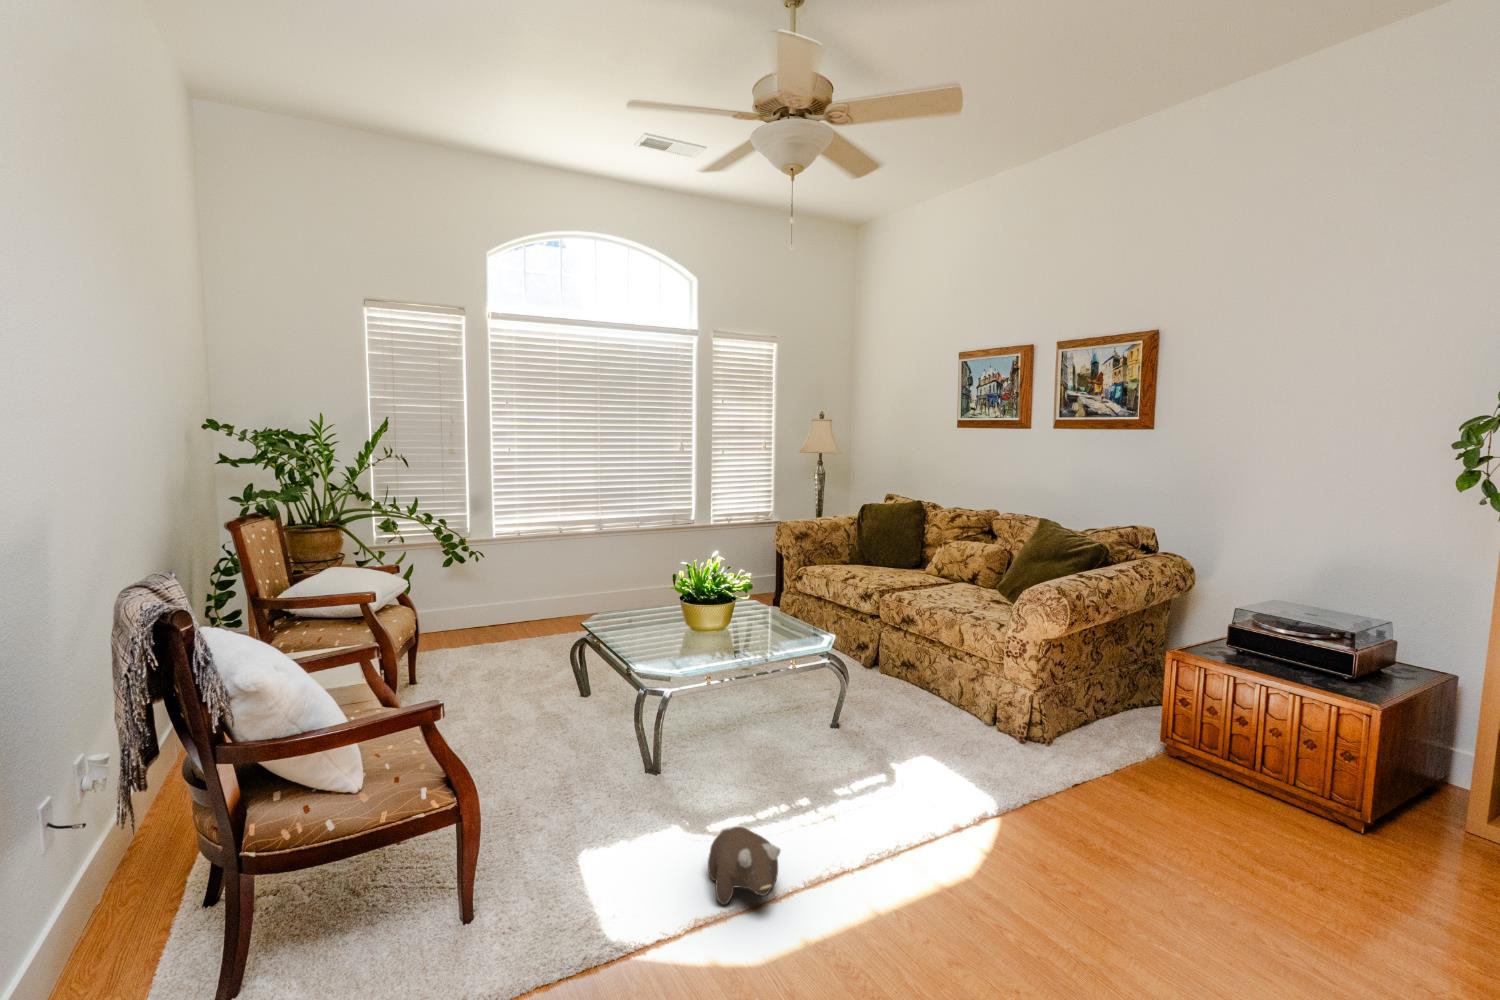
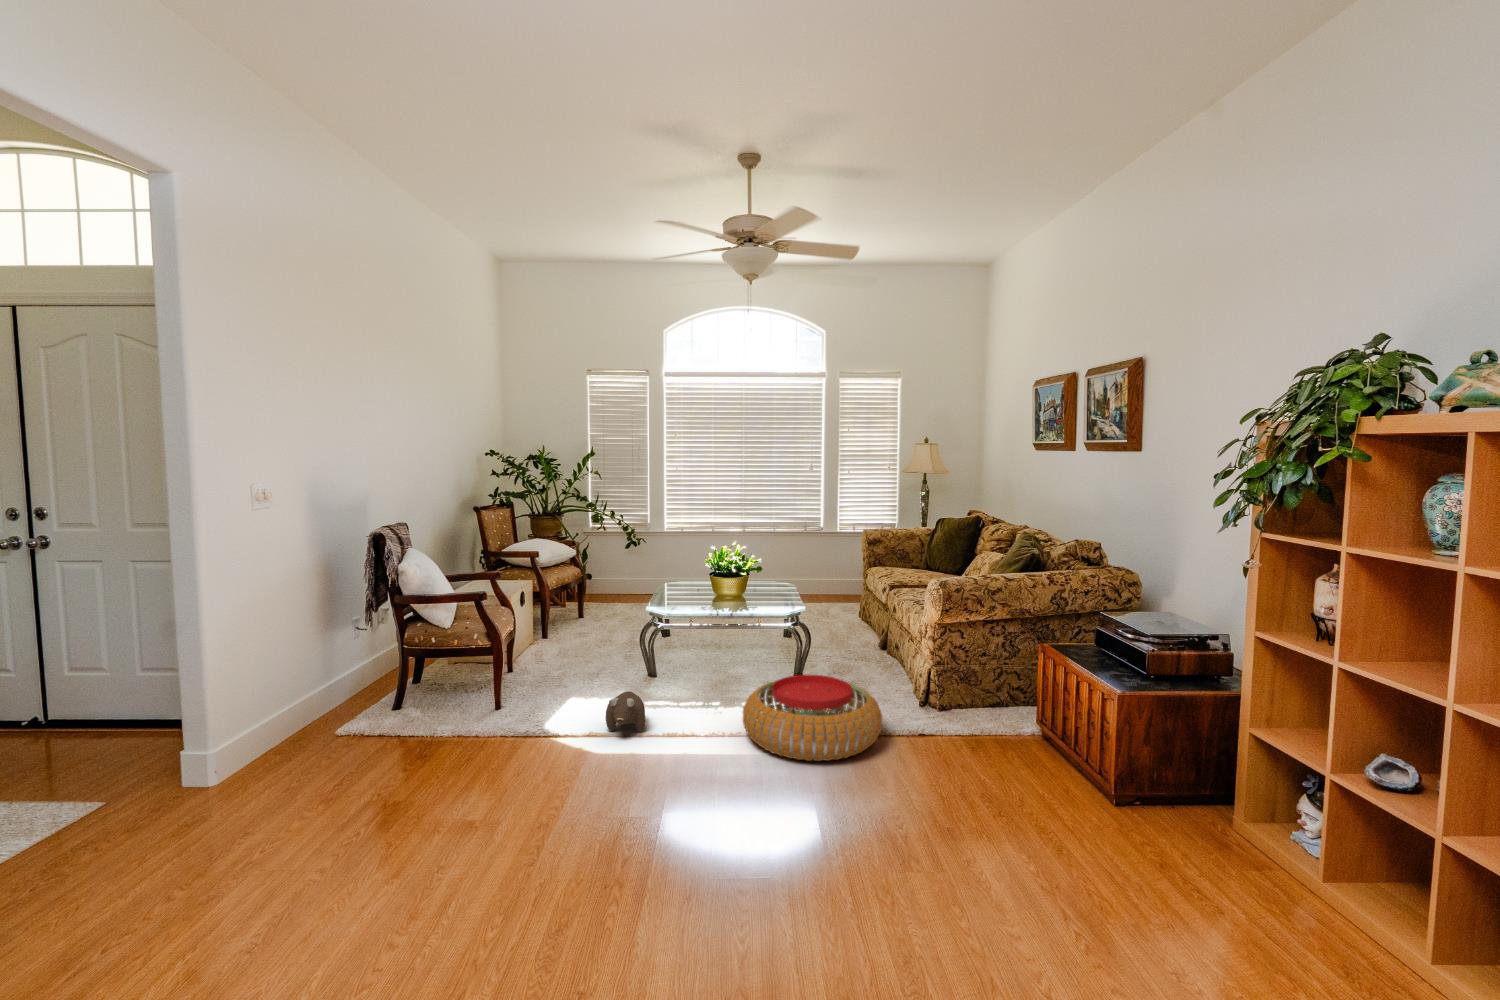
pouf: none [887,734,1096,878] -> present [743,675,882,761]

